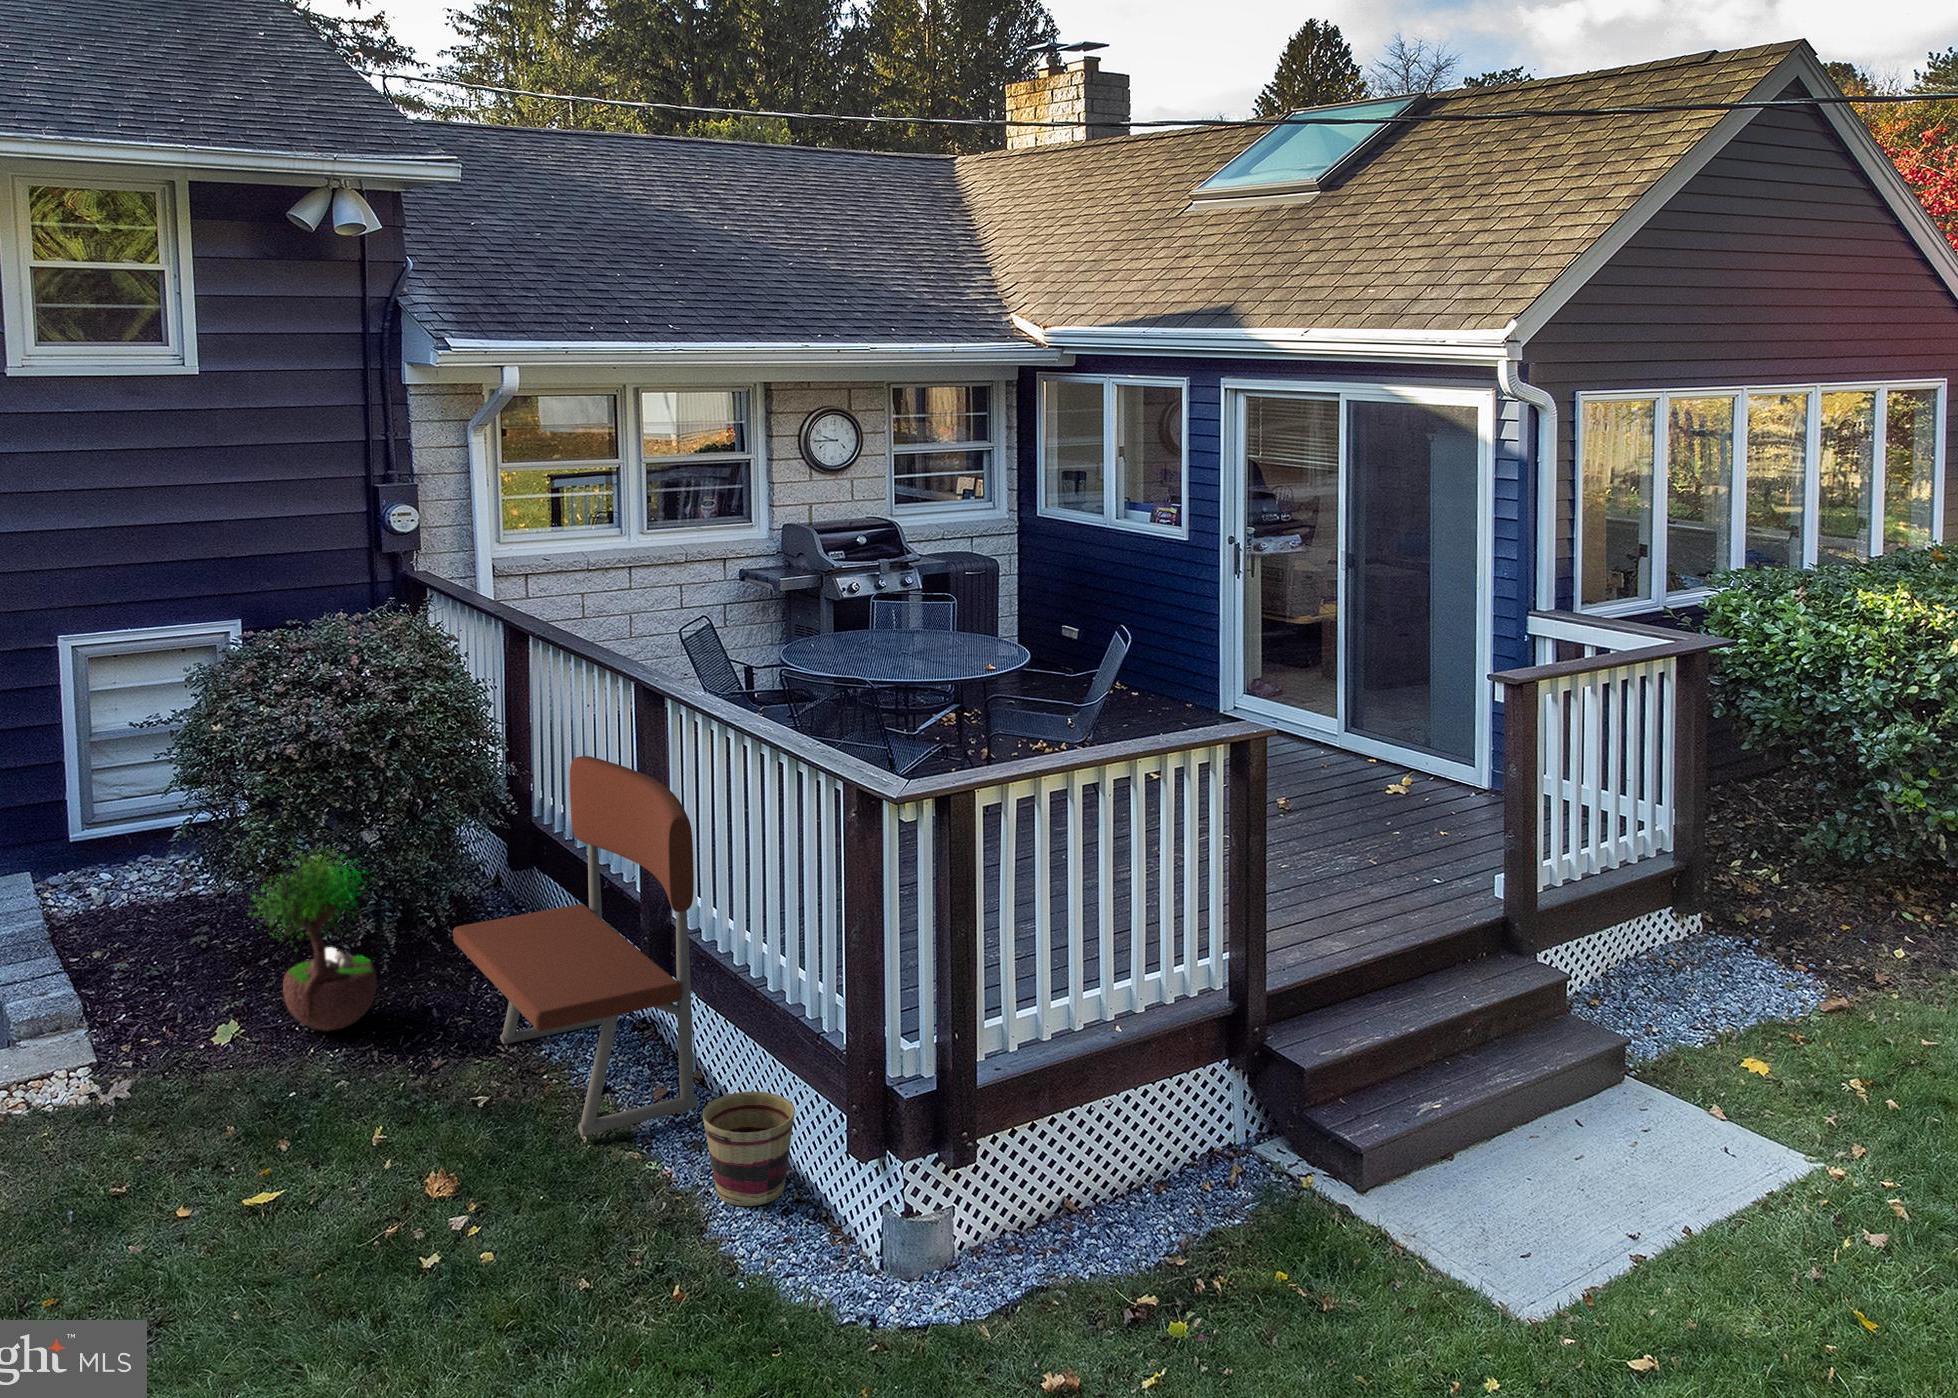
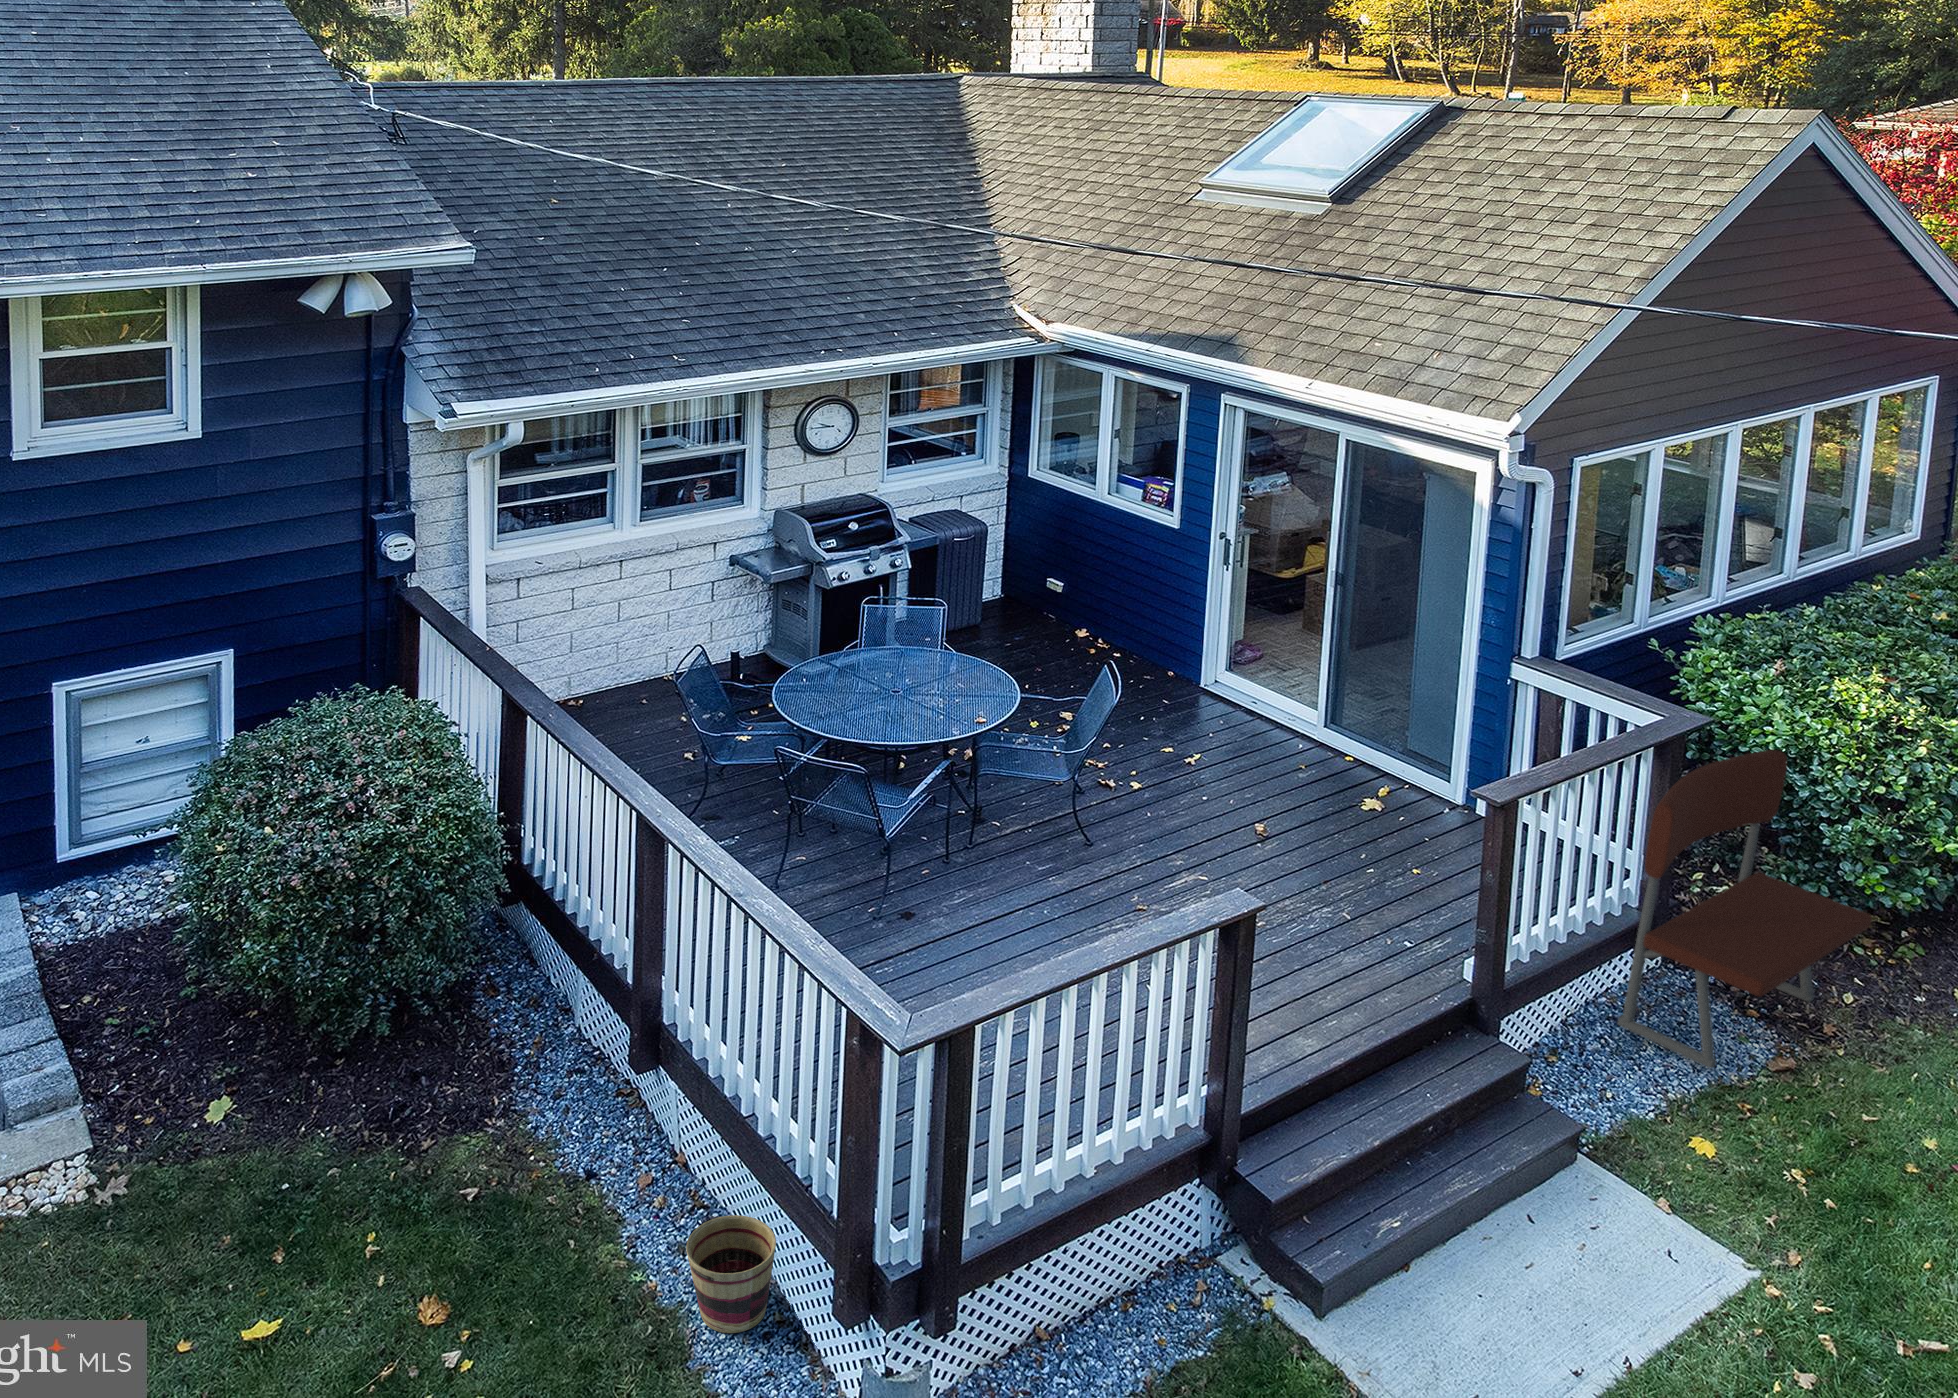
bench: present [453,756,698,1136] -> present [1618,750,1872,1069]
potted tree: present [250,848,377,1031] -> none [234,934,365,1106]

